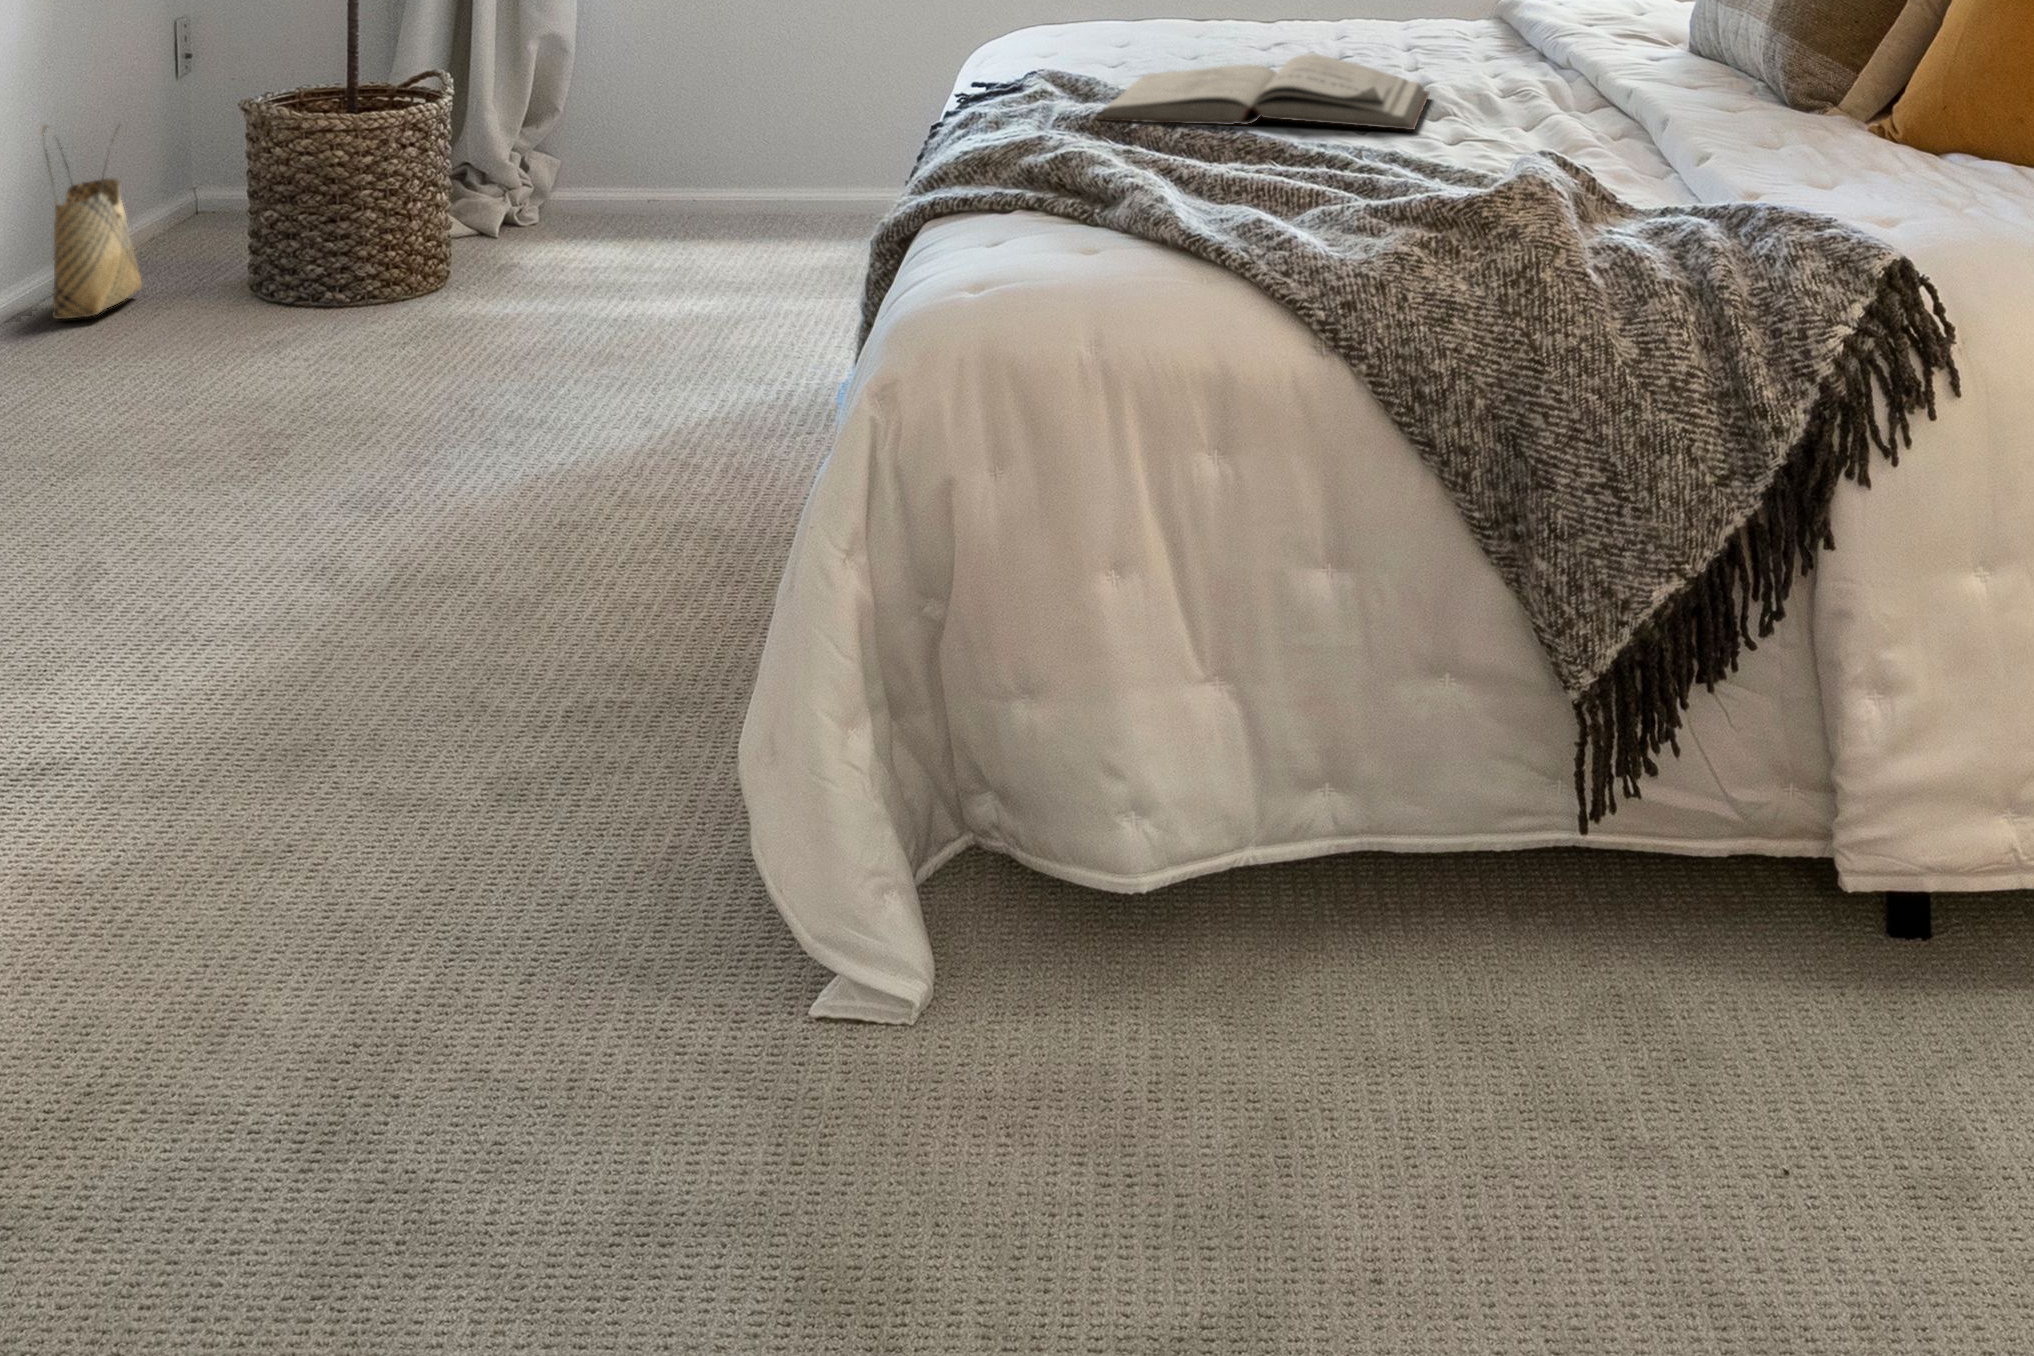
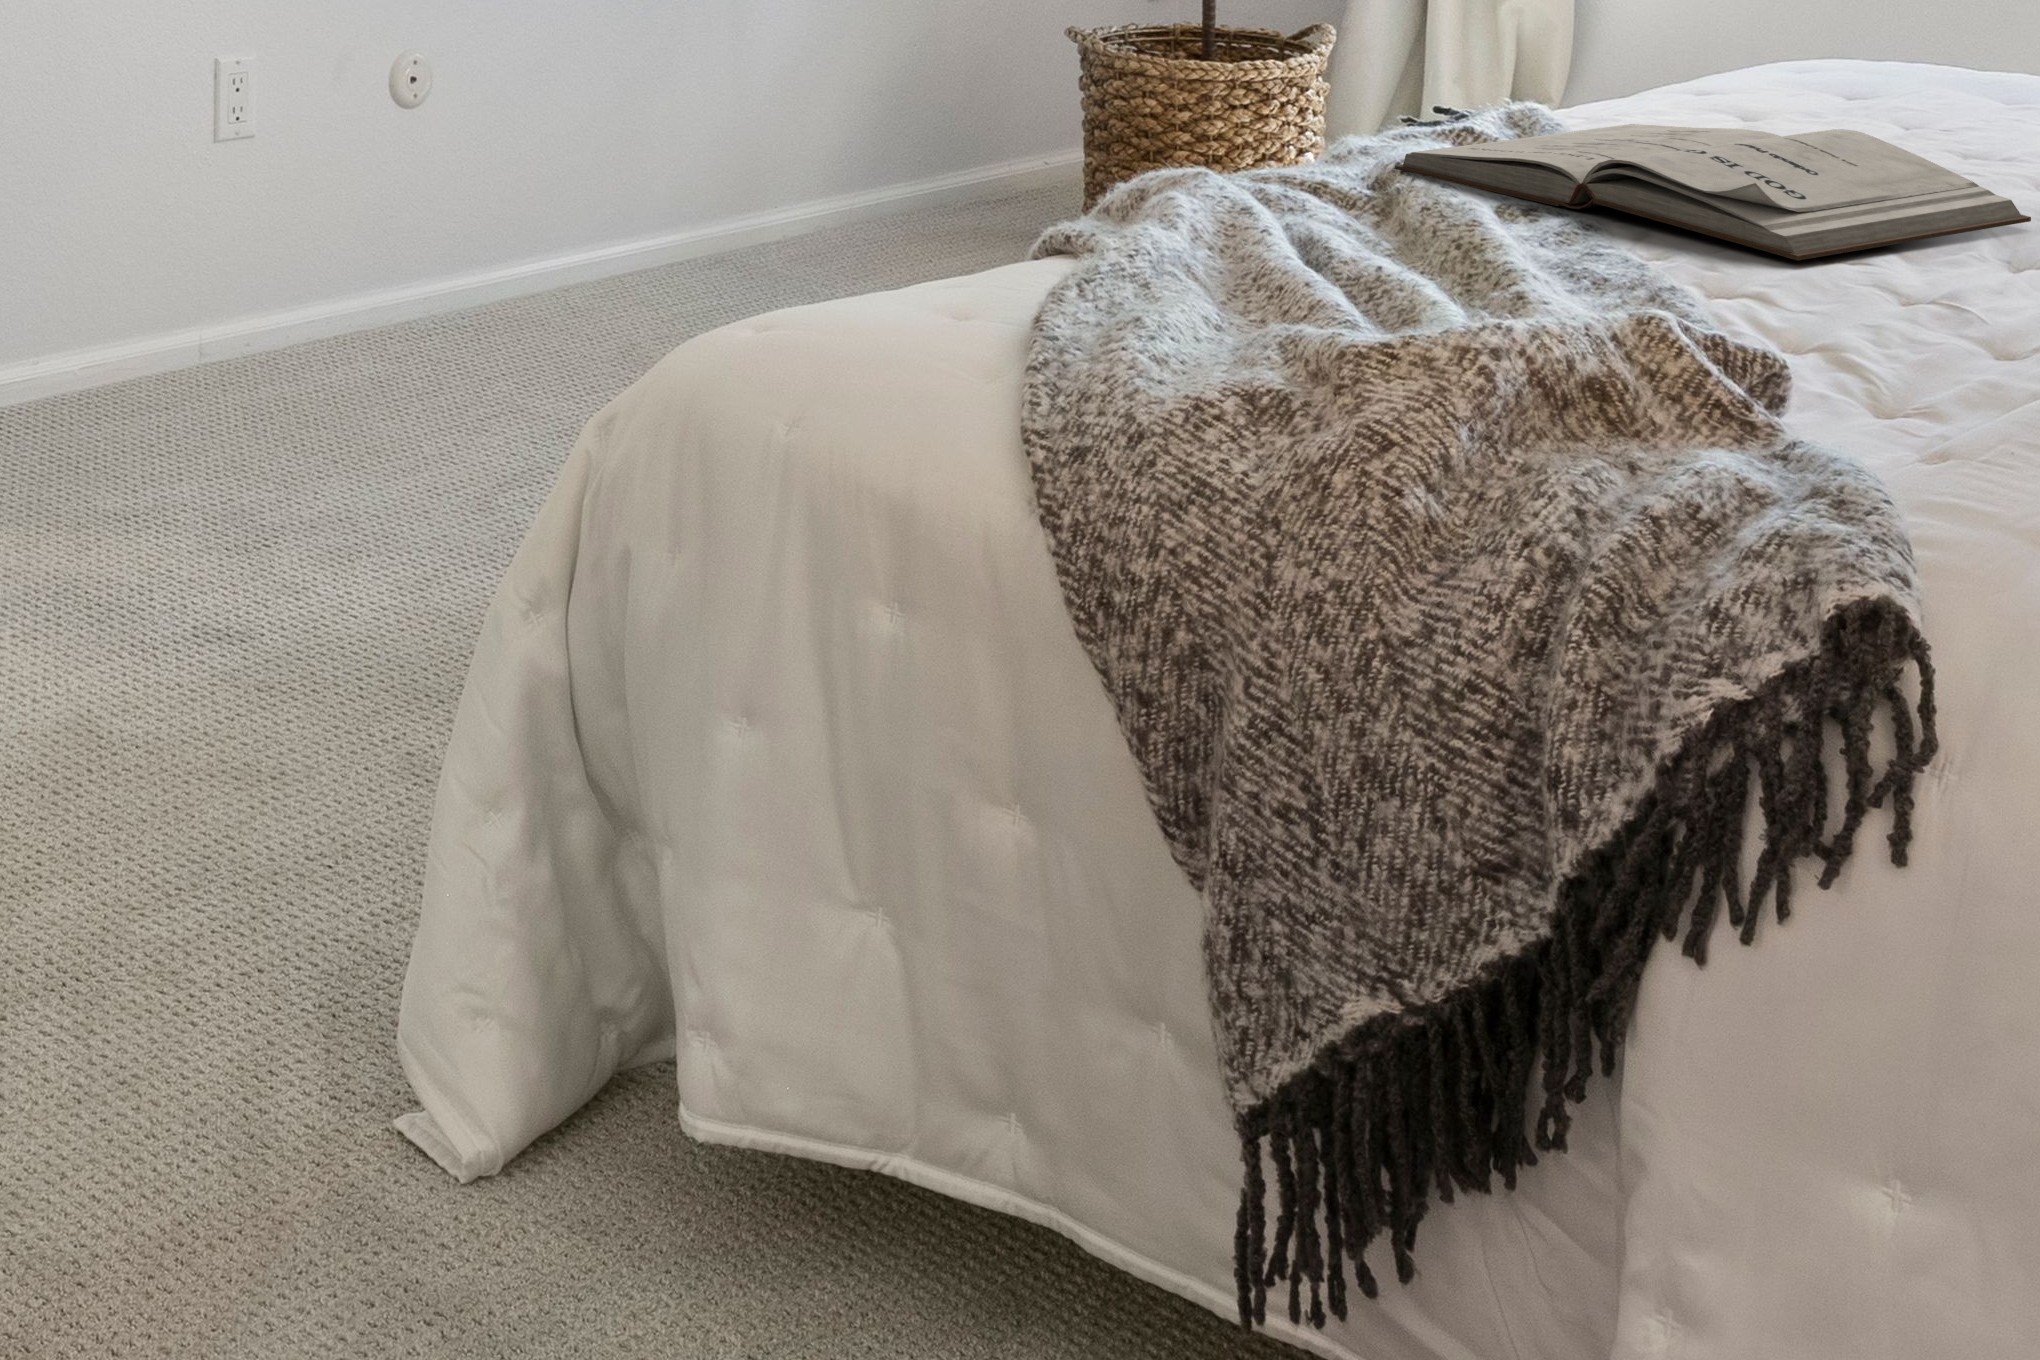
woven basket: present [42,120,142,319] -> none [861,24,980,239]

